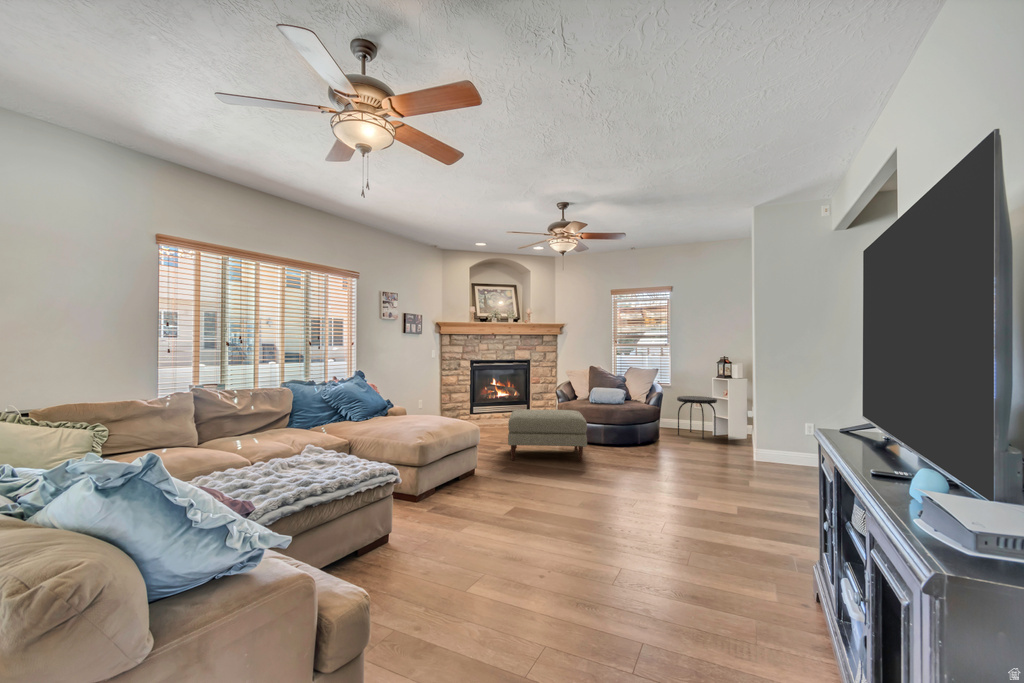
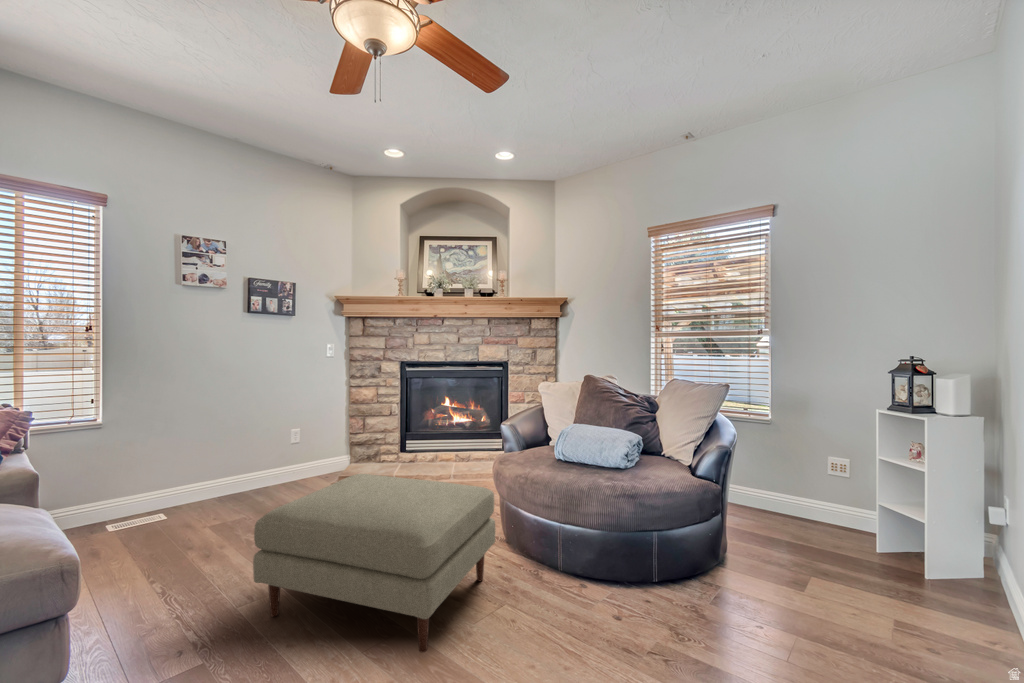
side table: present [677,396,717,439] -> none [777,449,889,573]

